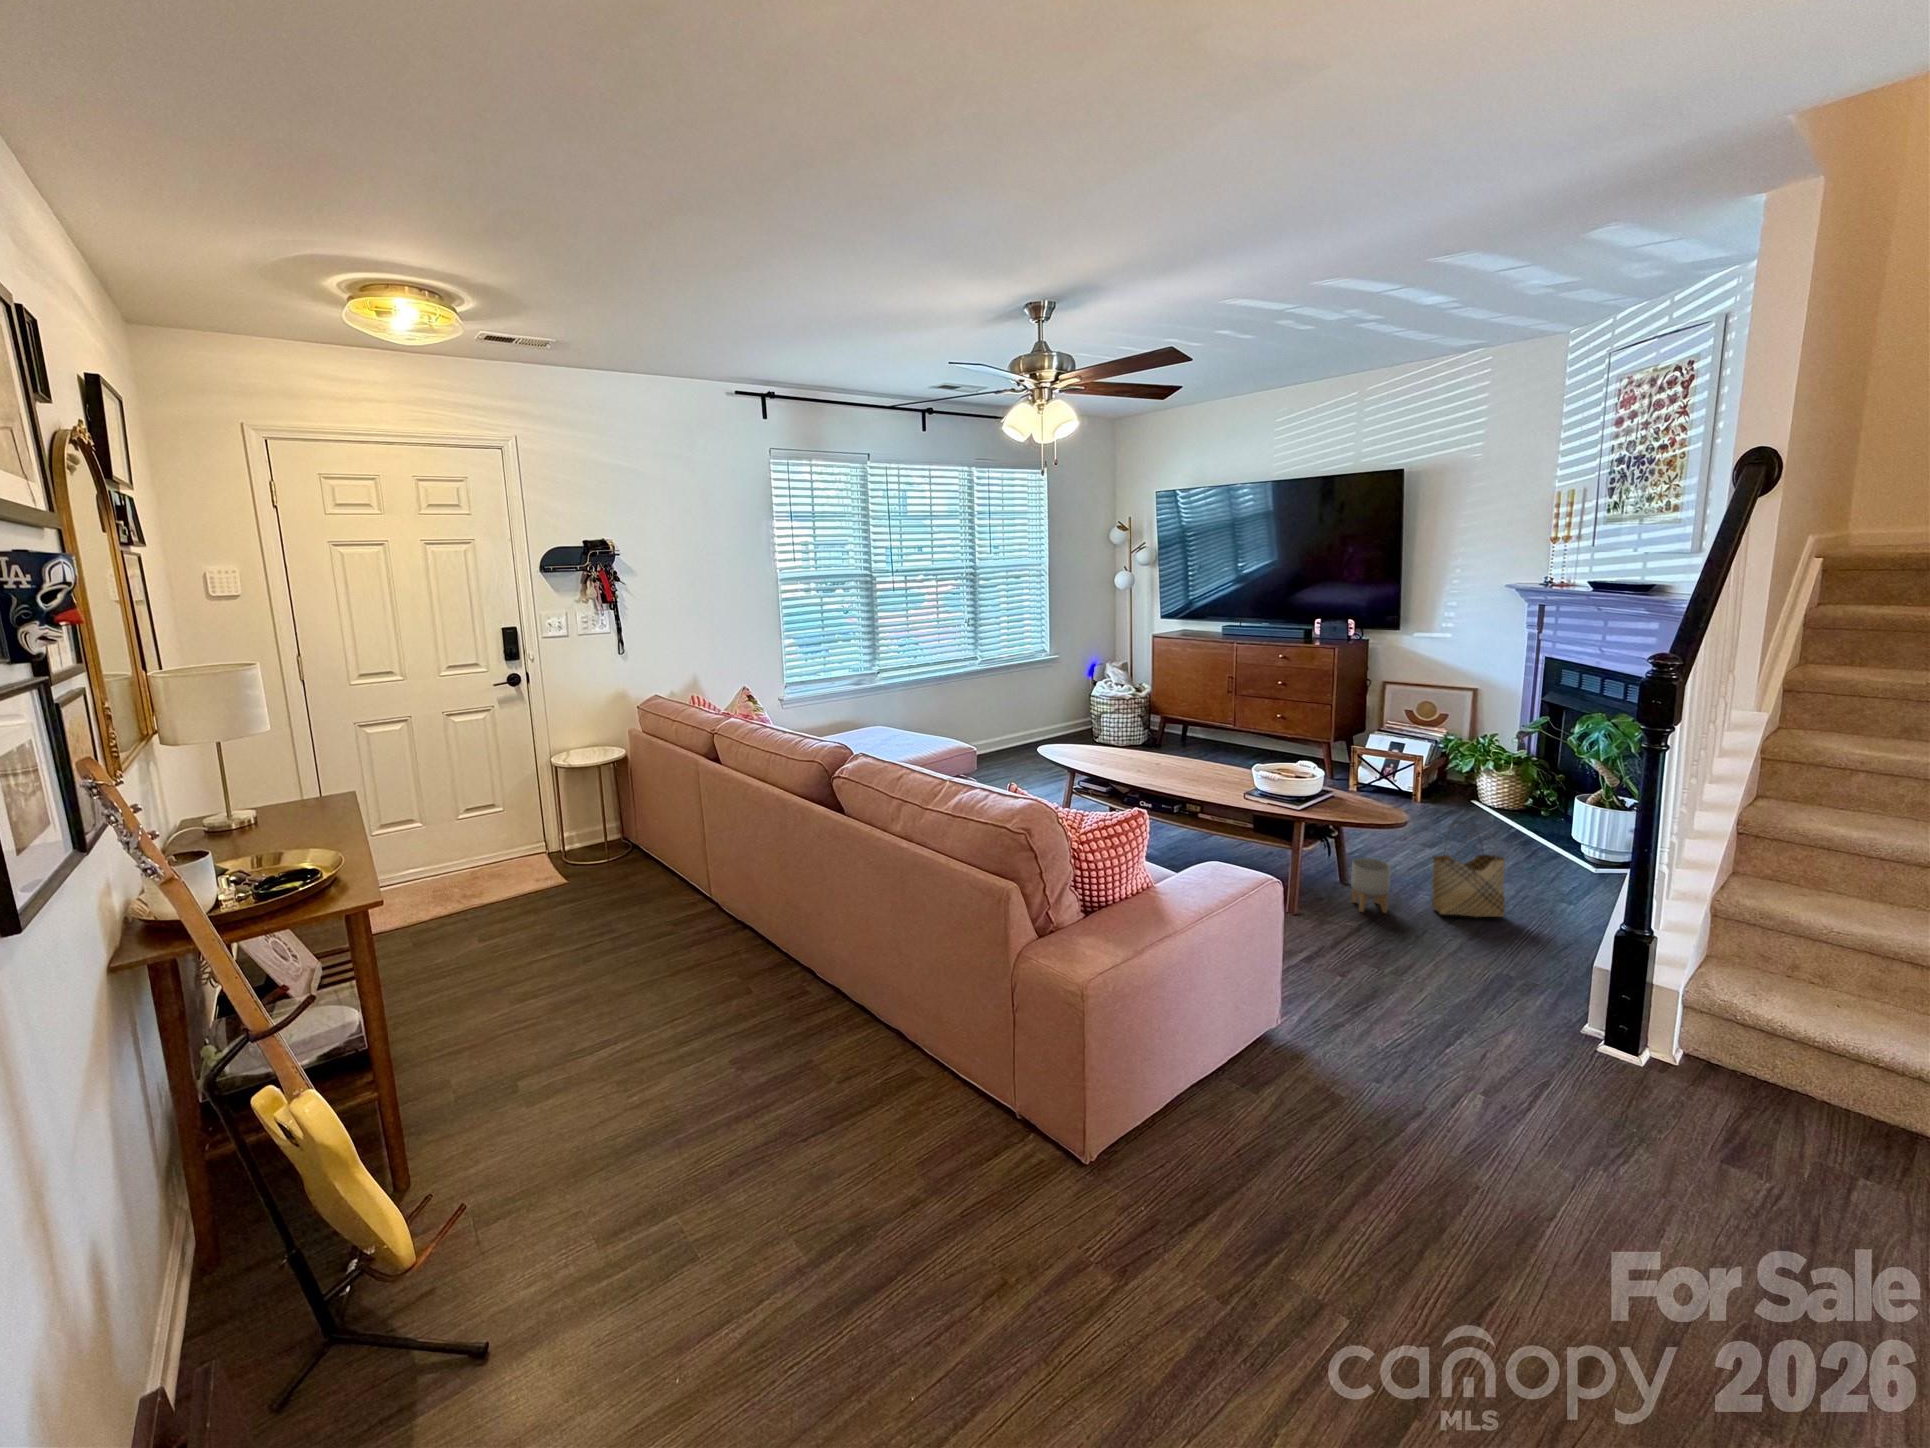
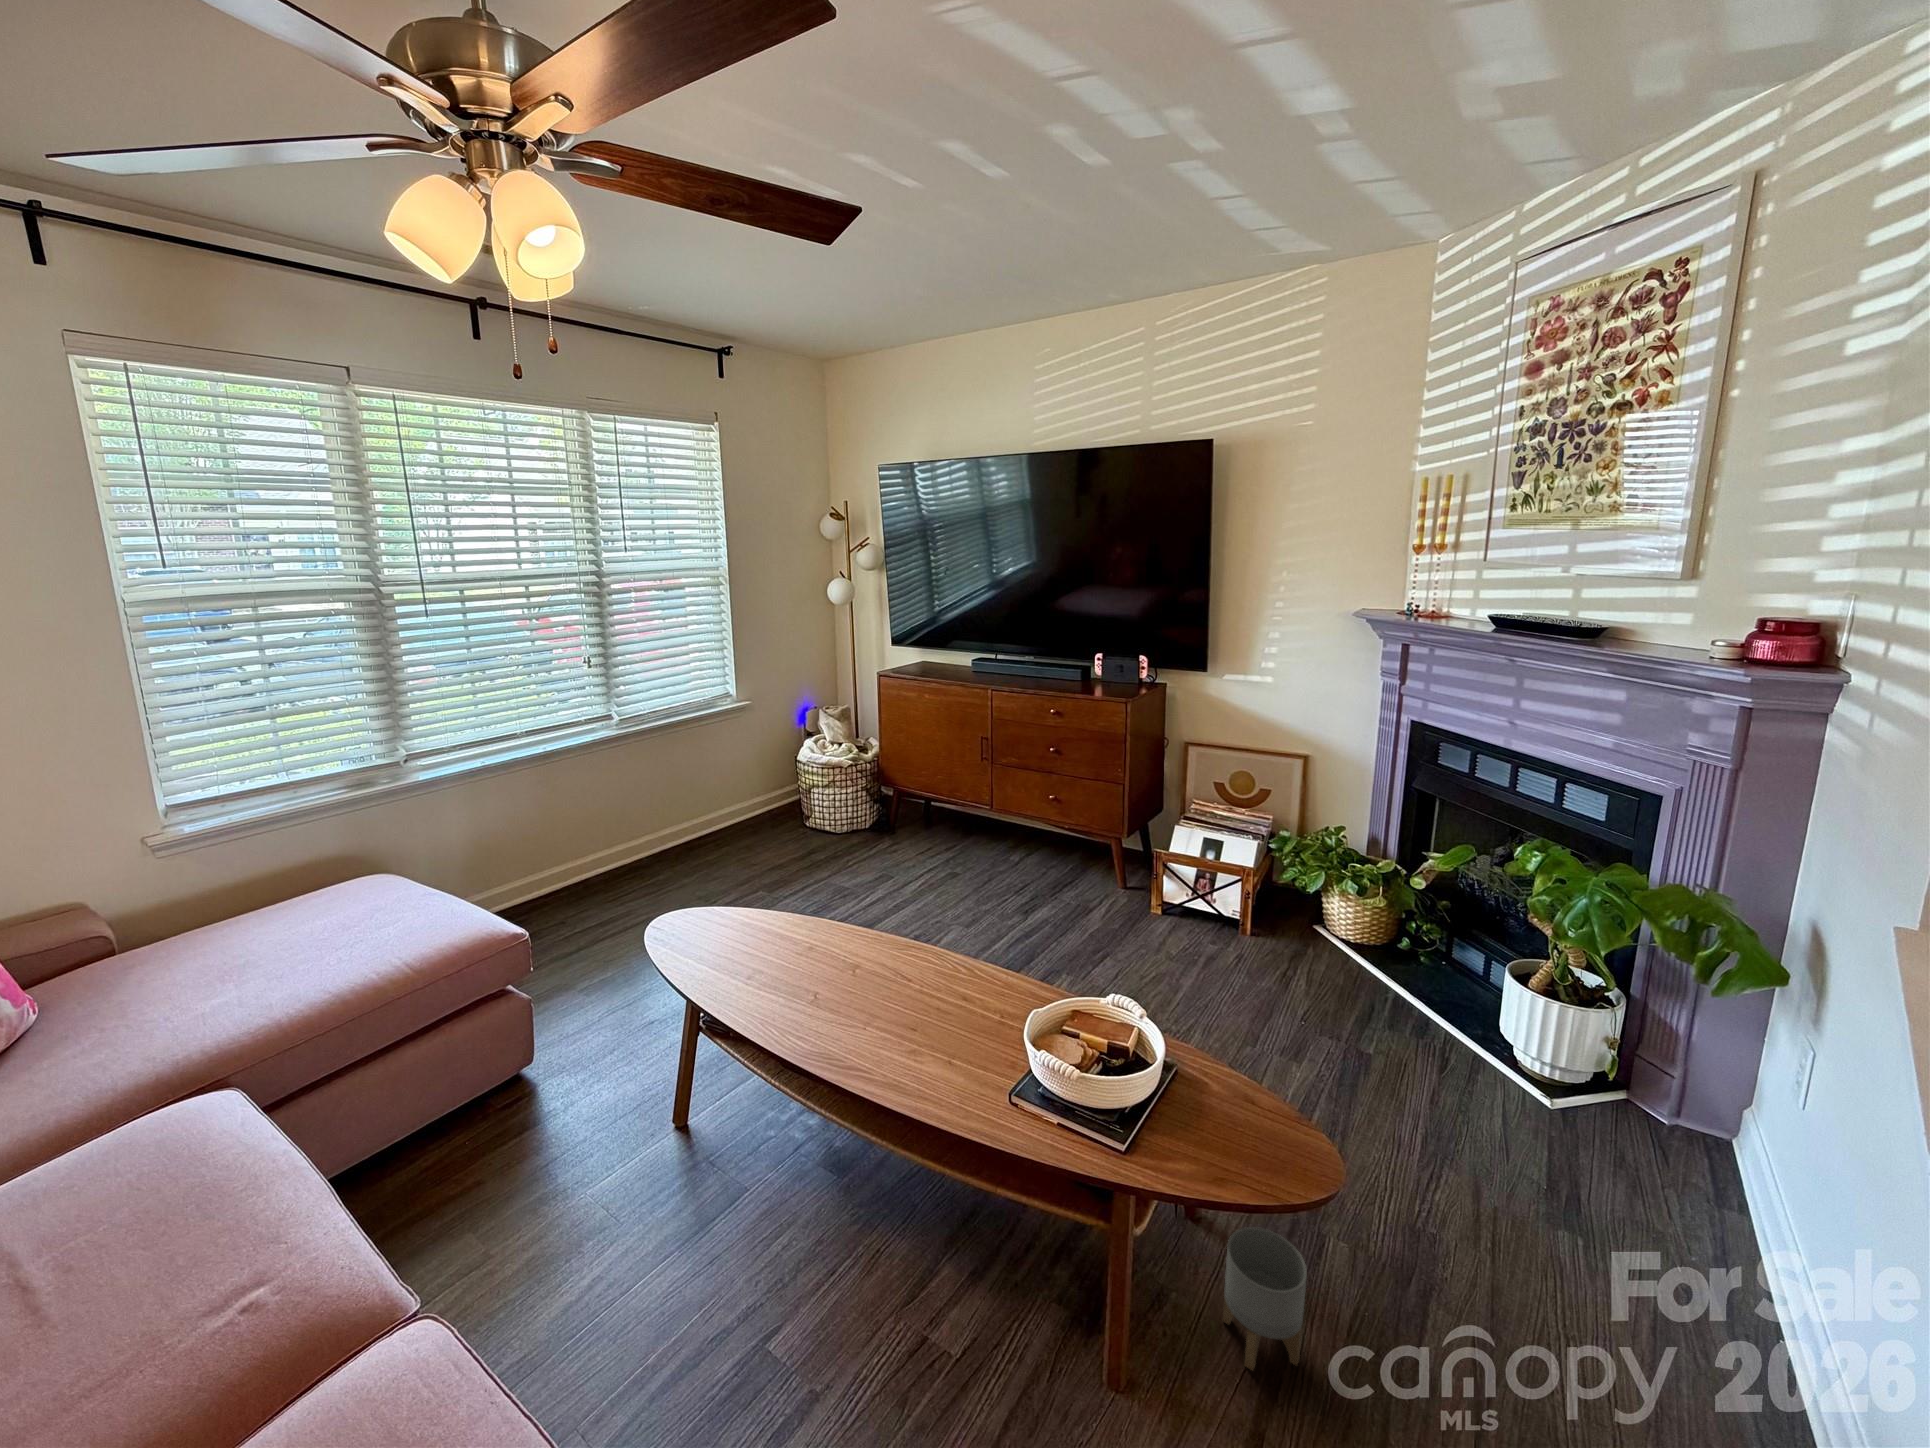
woven basket: present [1432,821,1505,917] -> none [1374,1139,1519,1361]

